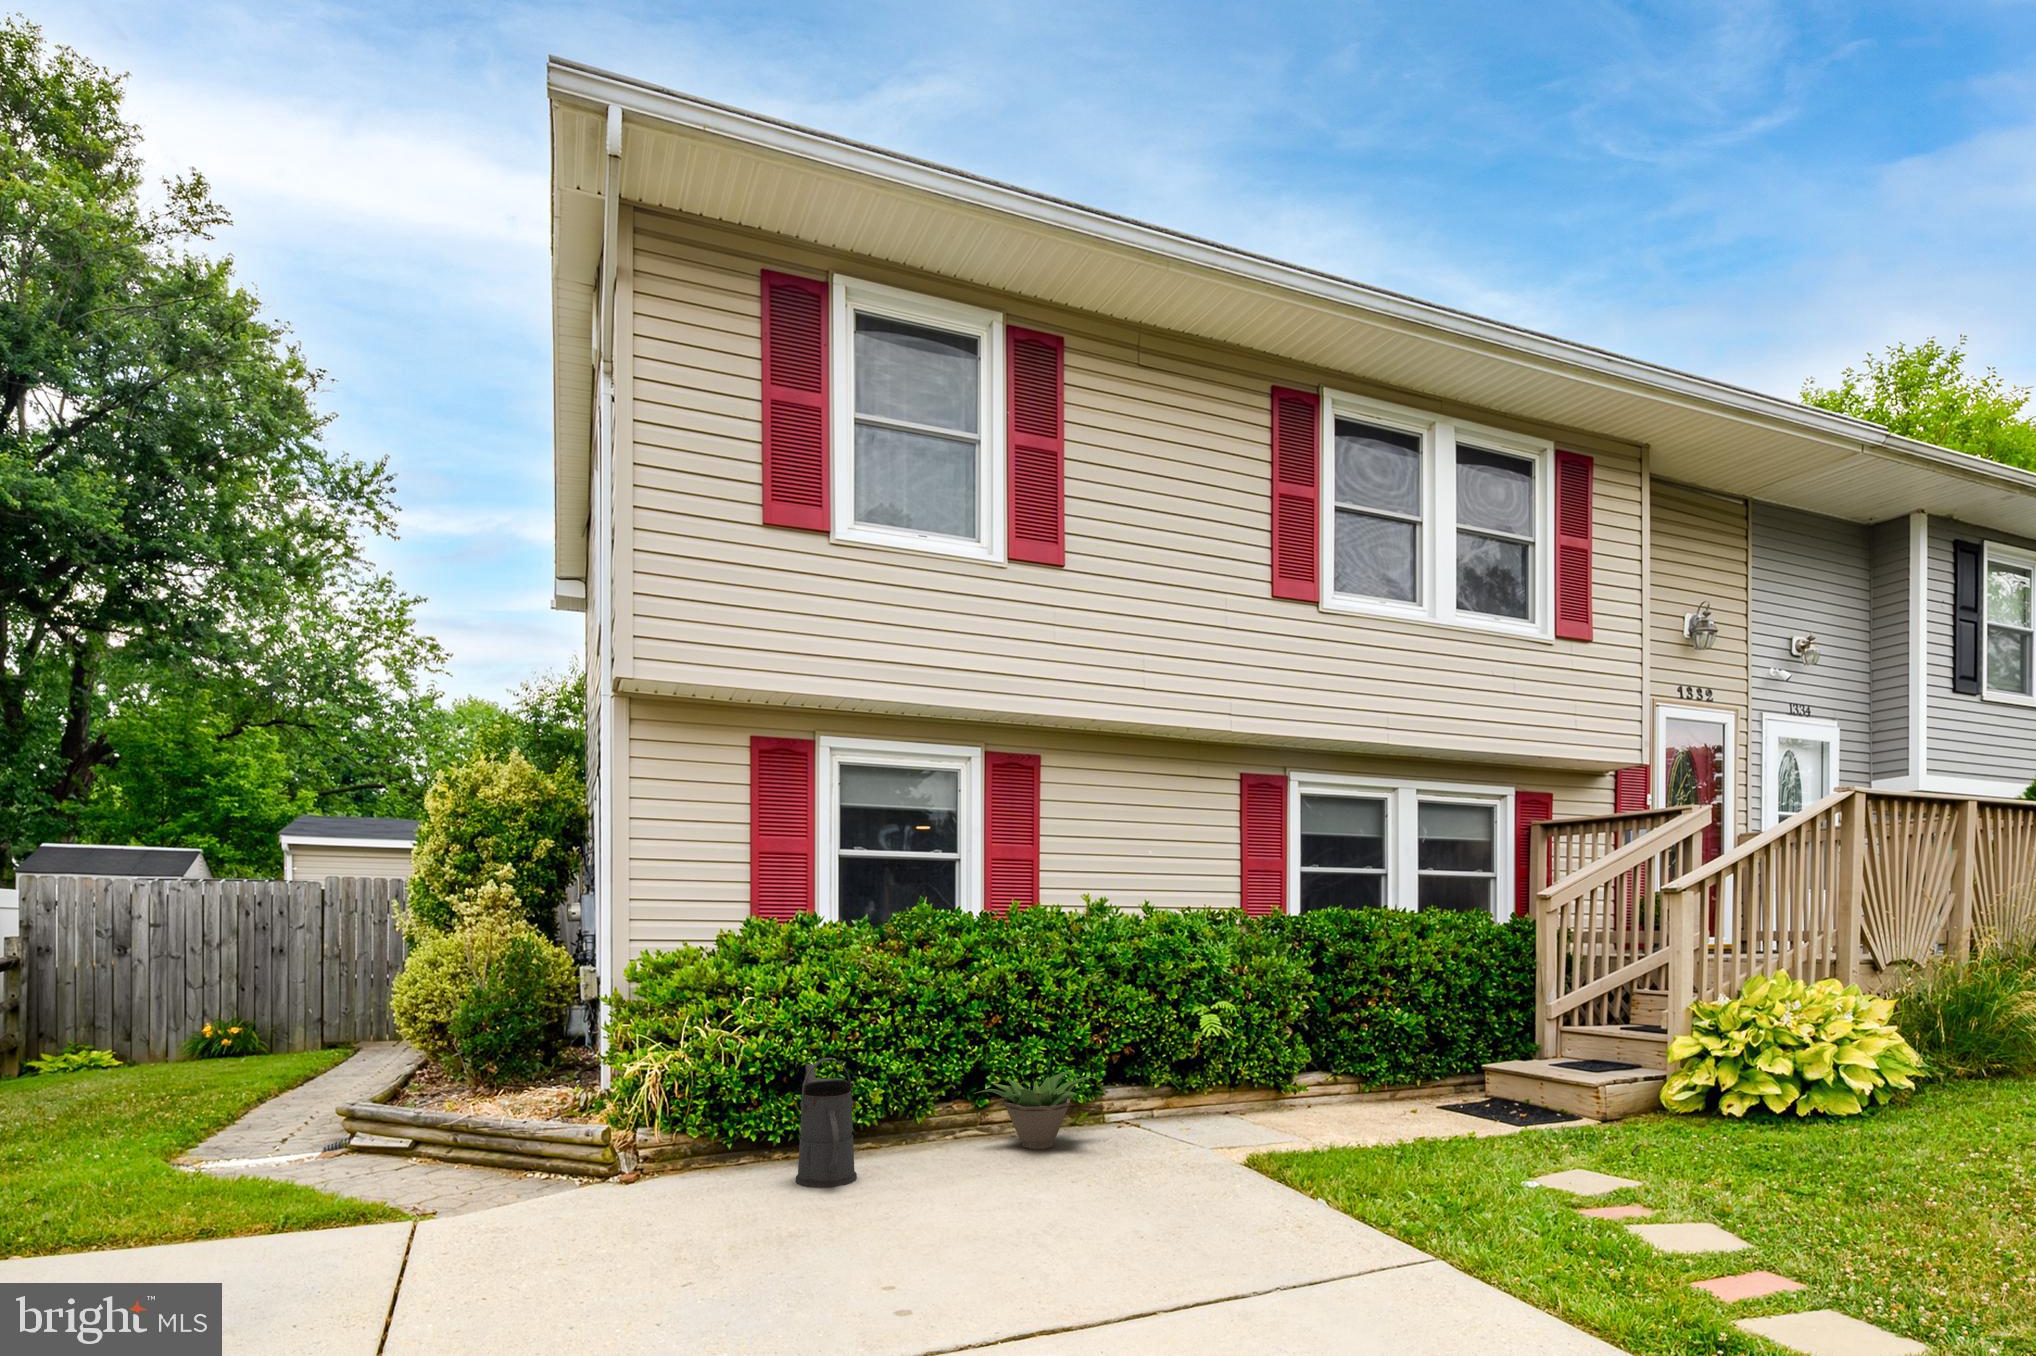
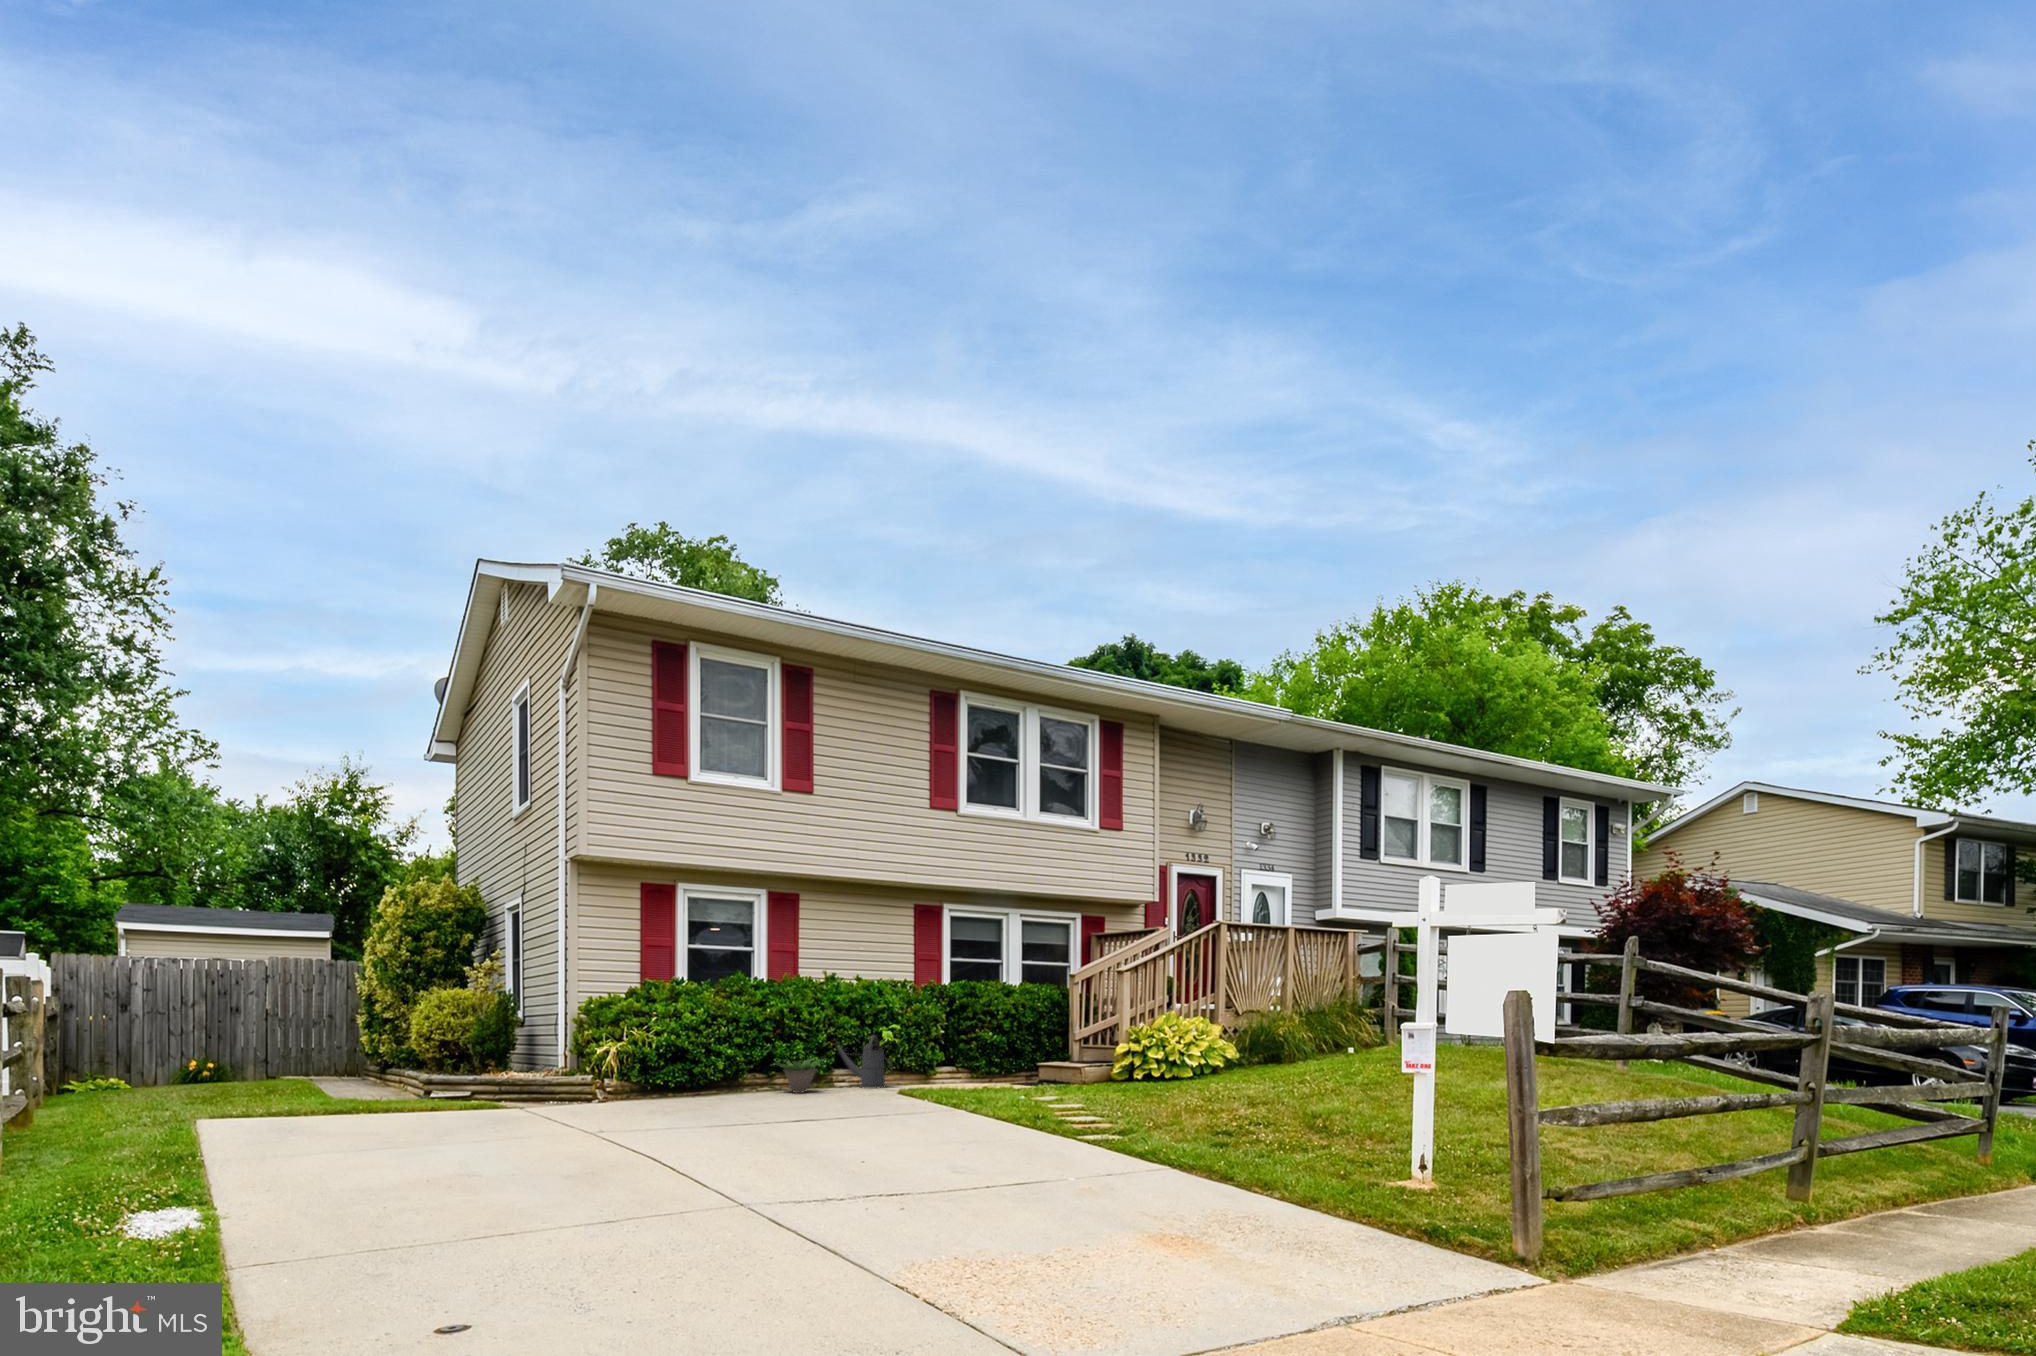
watering can: present [795,1058,857,1188] -> present [837,1035,890,1089]

